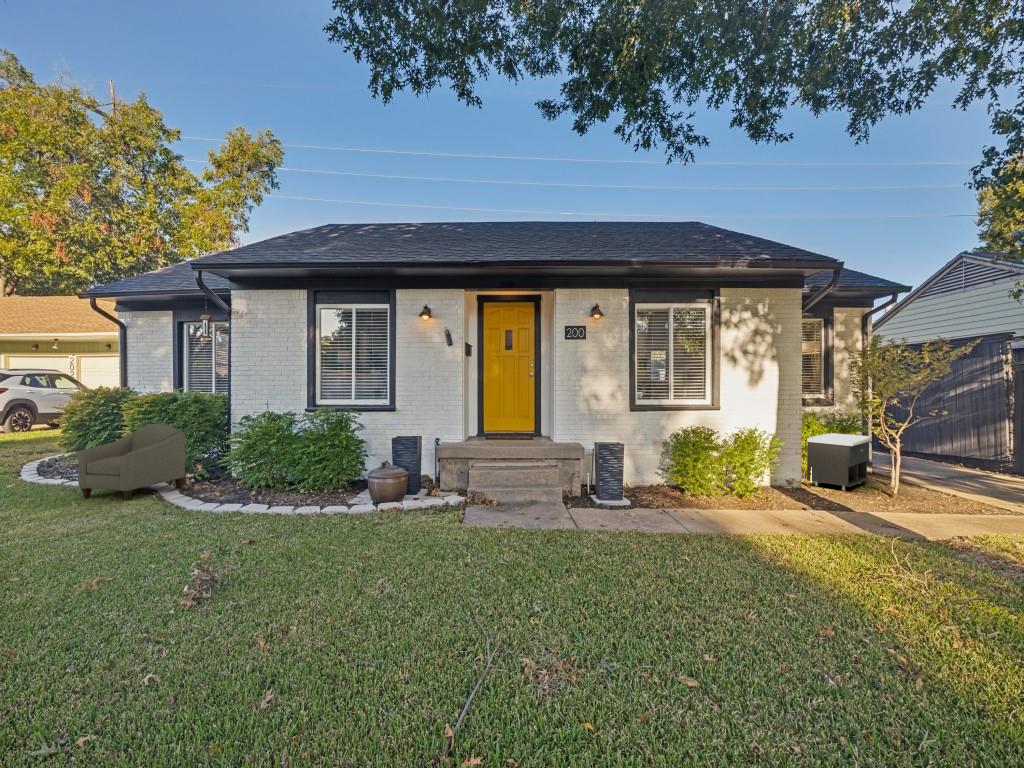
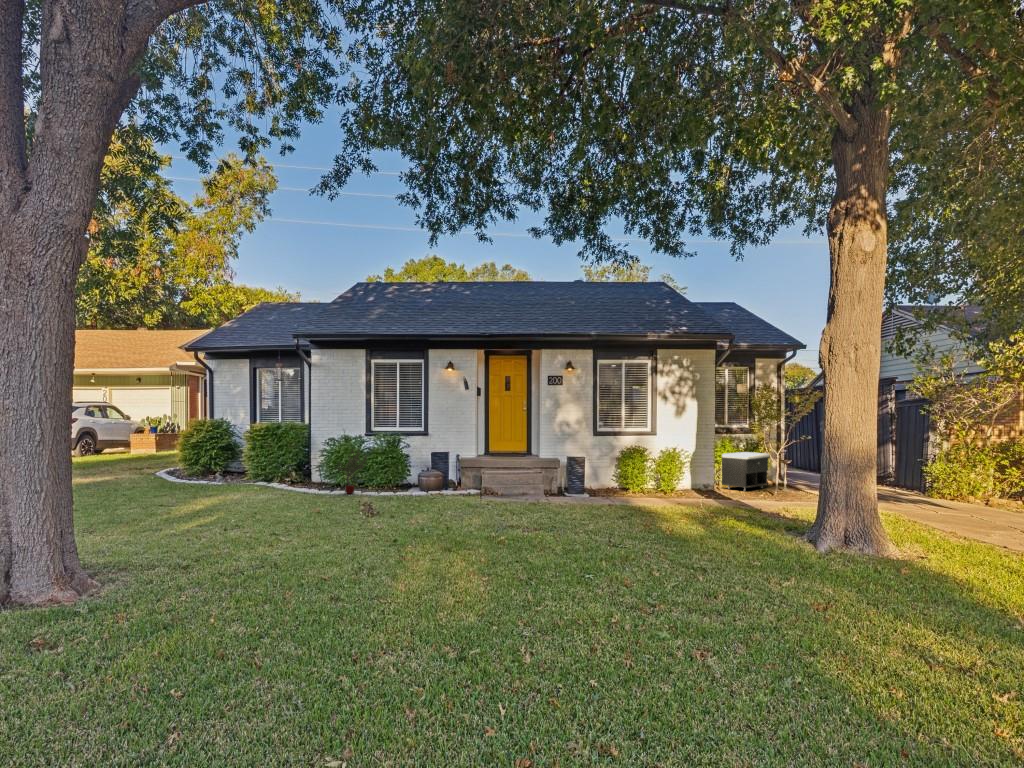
chair: present [77,424,185,500] -> none [220,443,283,493]
potted tree: none [248,434,298,502] -> present [335,449,367,494]

